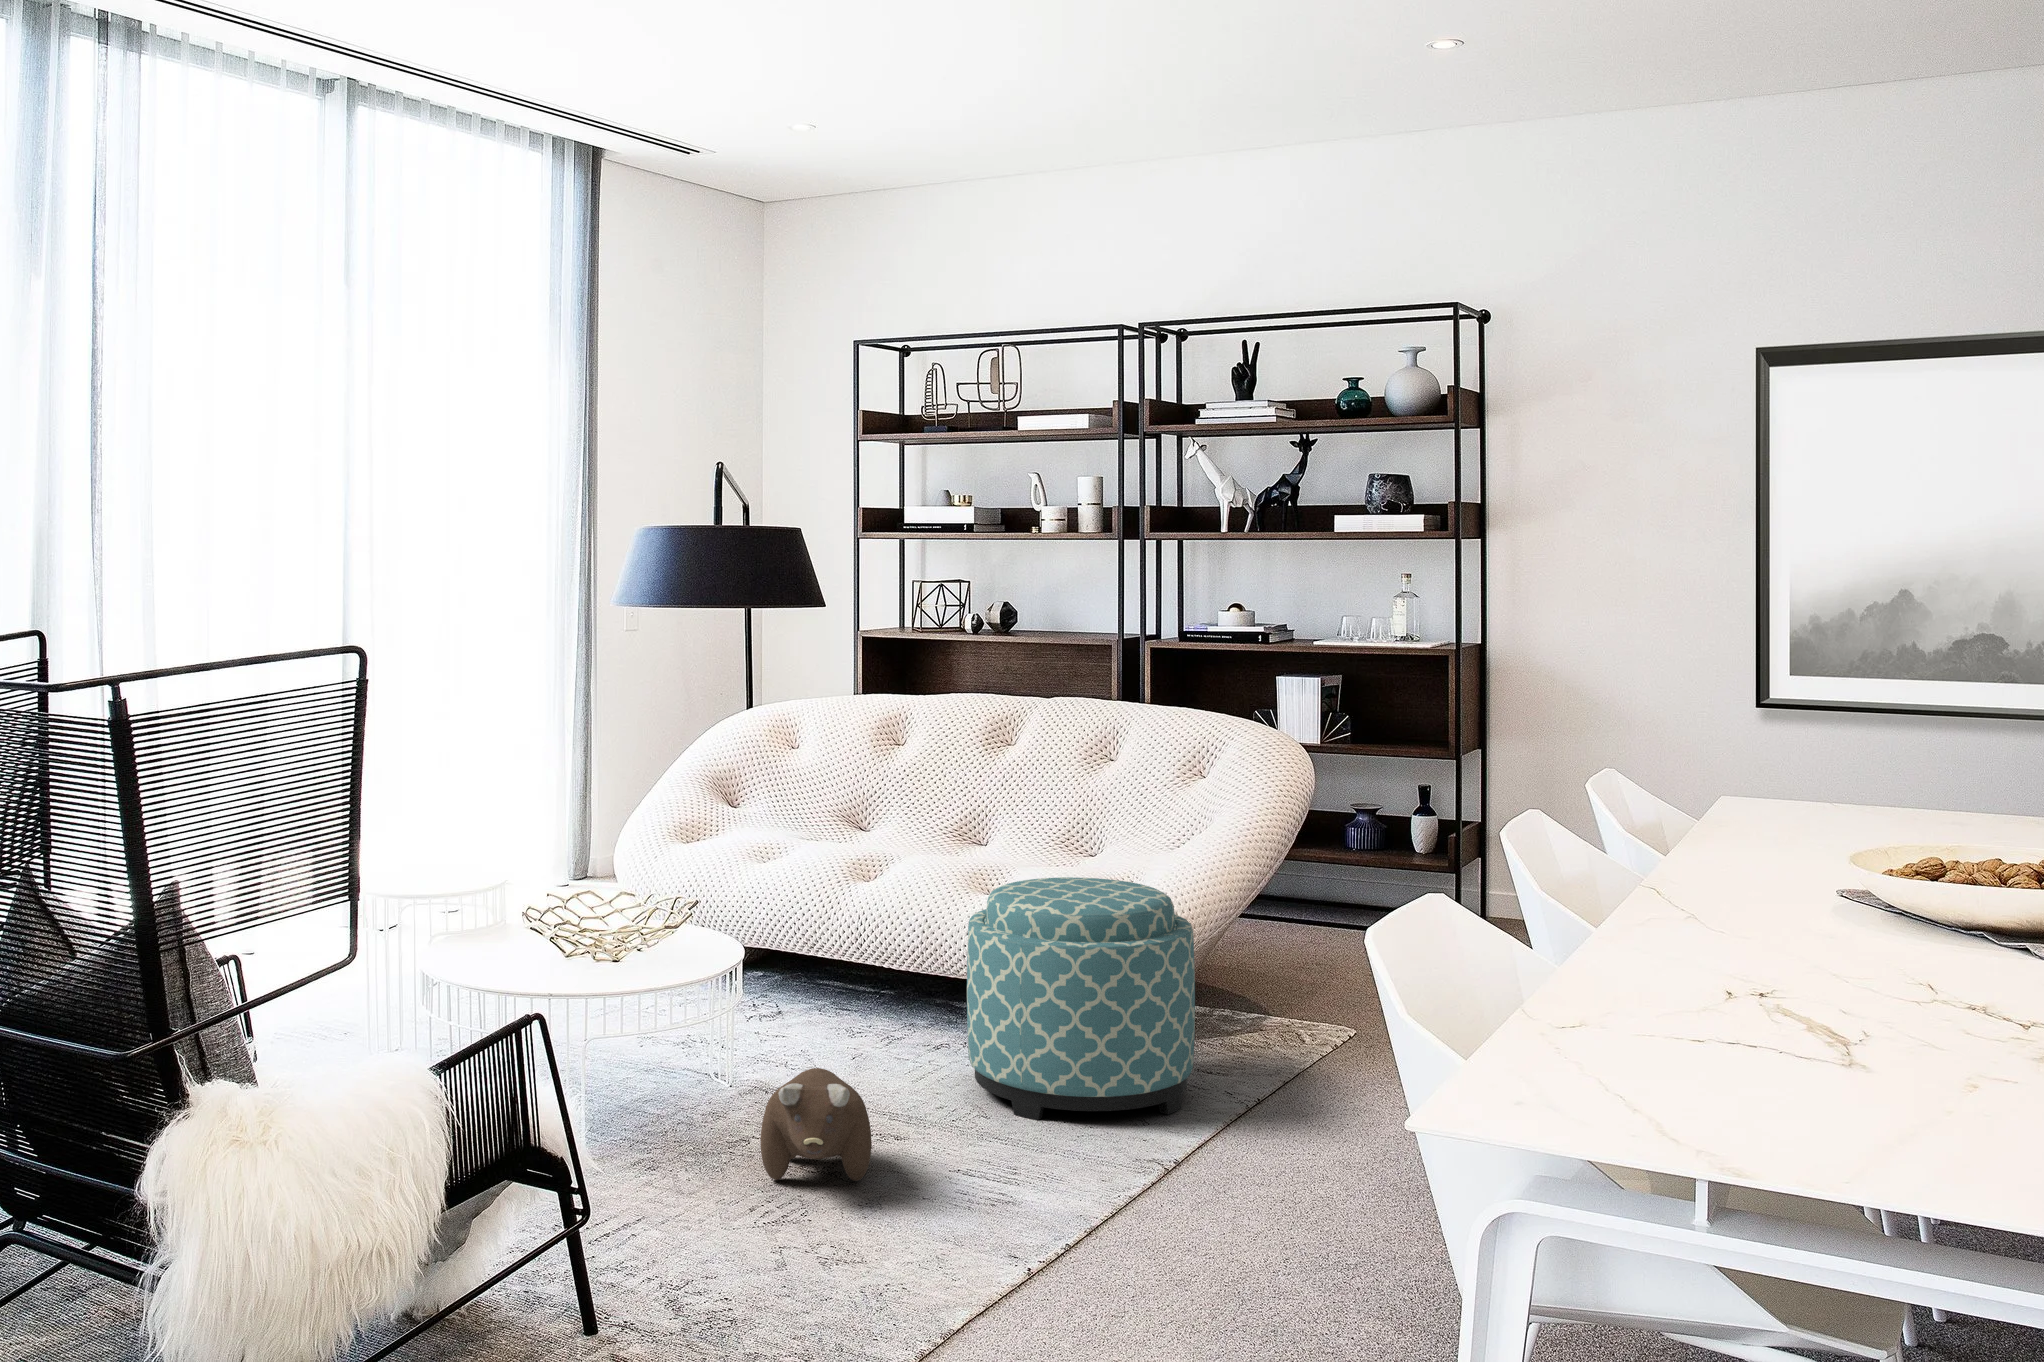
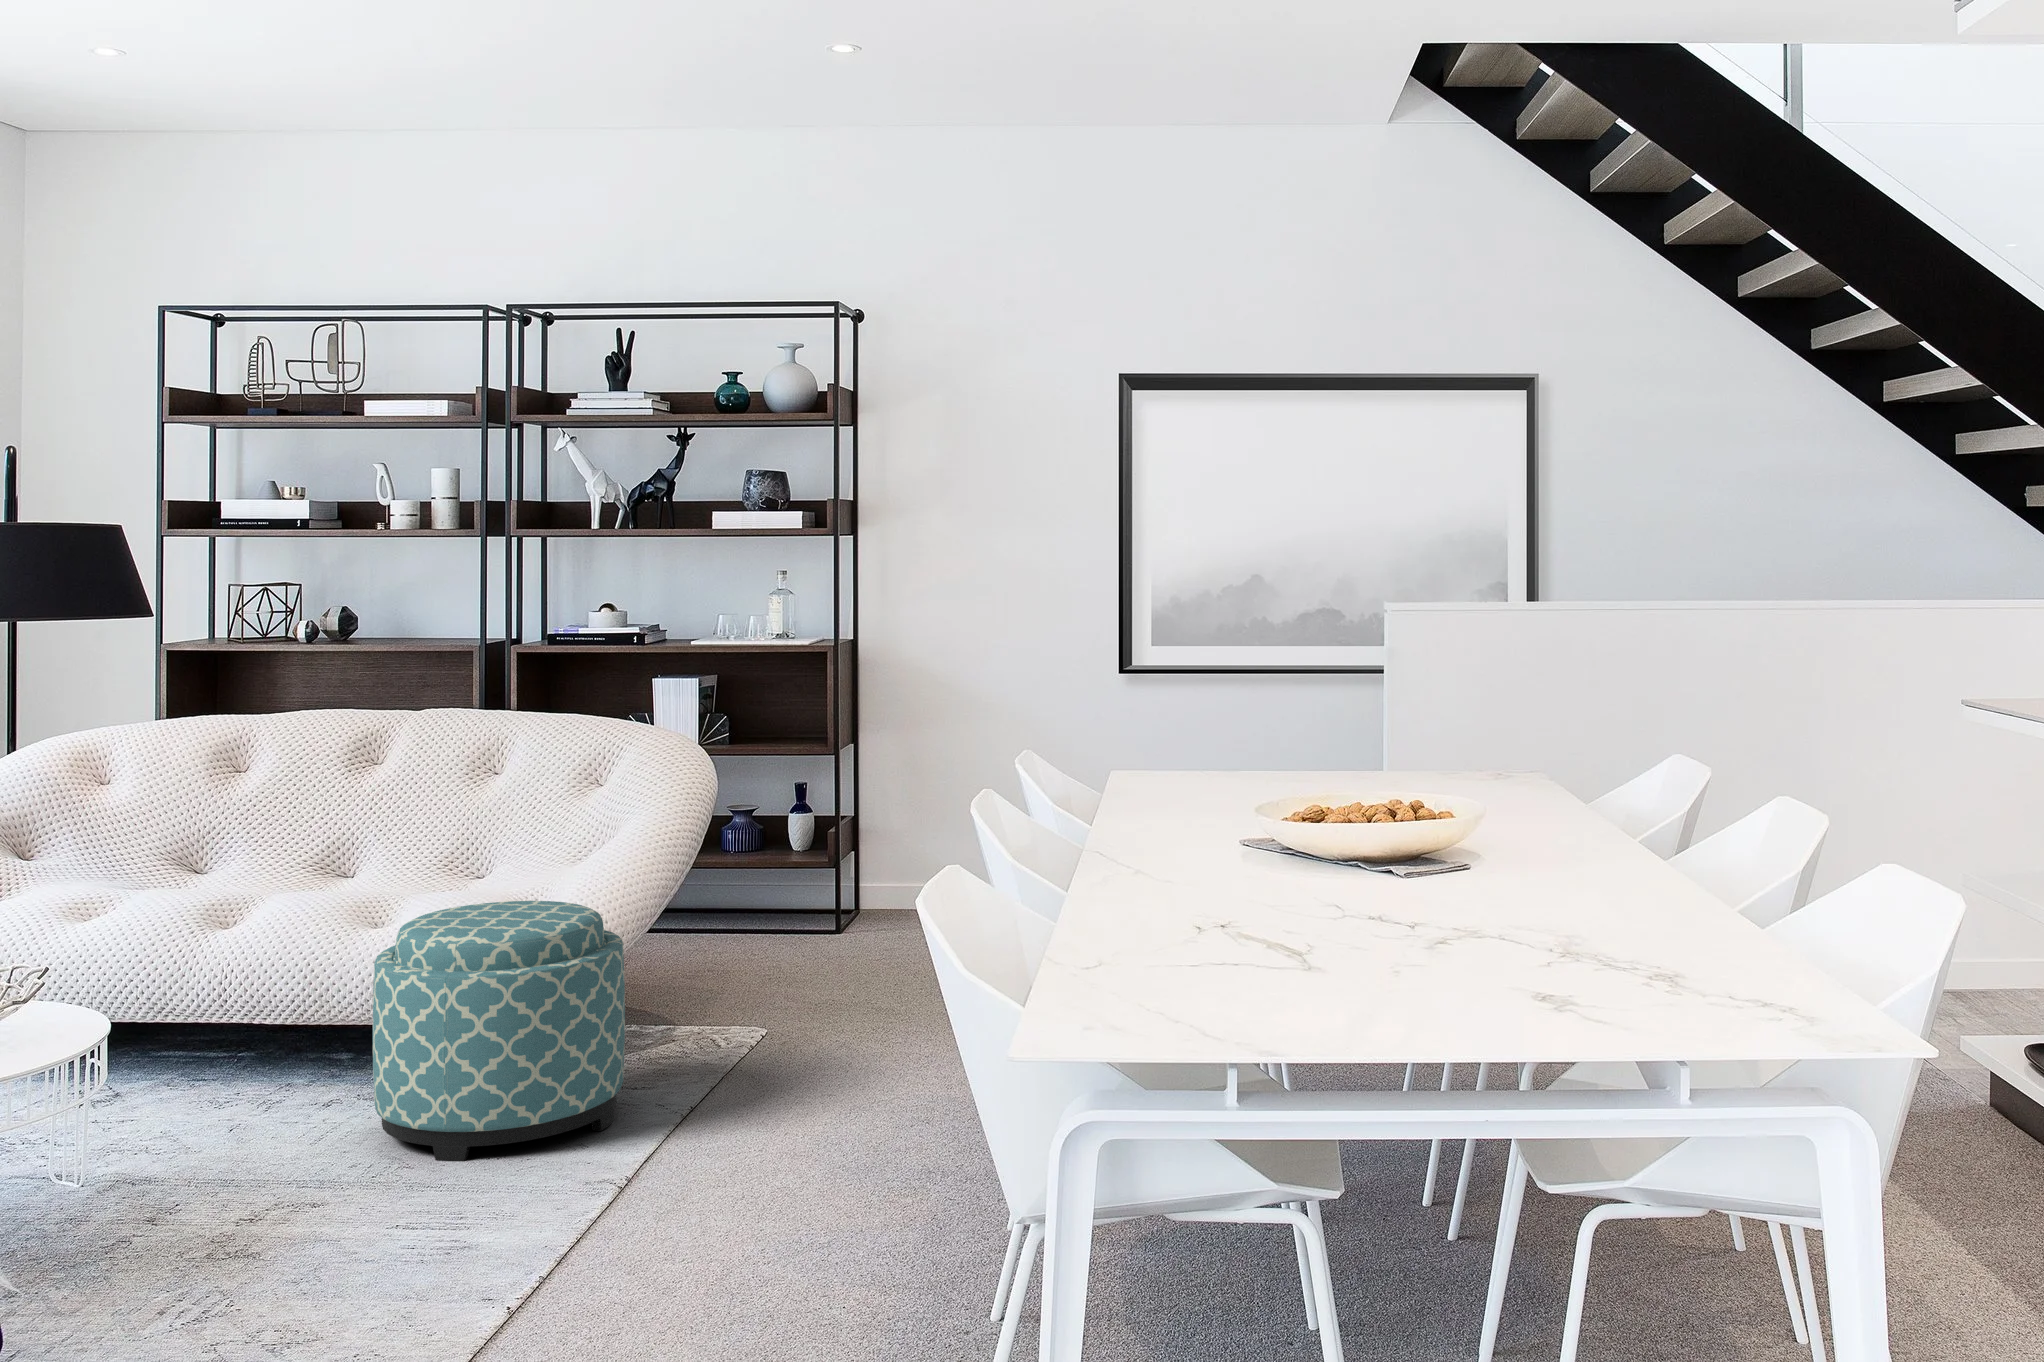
plush toy: present [761,1068,872,1181] -> none [152,1147,292,1281]

